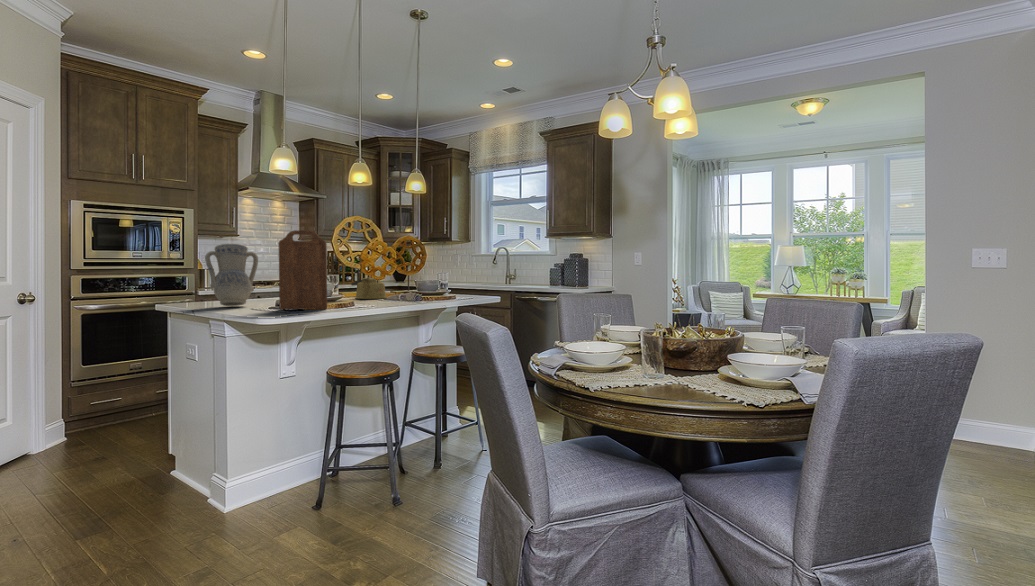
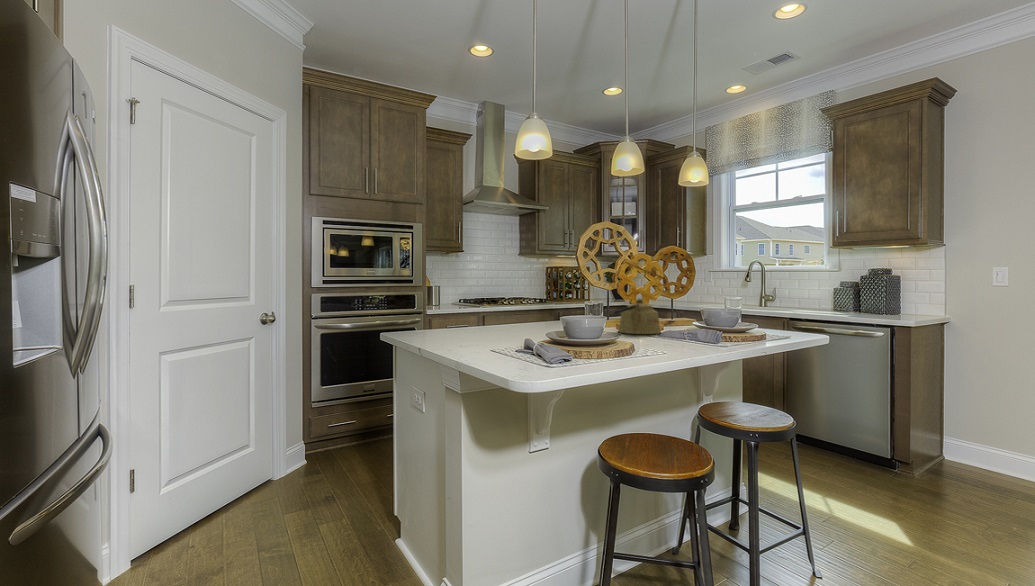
cutting board: present [278,230,327,309] -> none [544,235,618,361]
vase: present [205,244,258,306] -> none [440,258,505,345]

